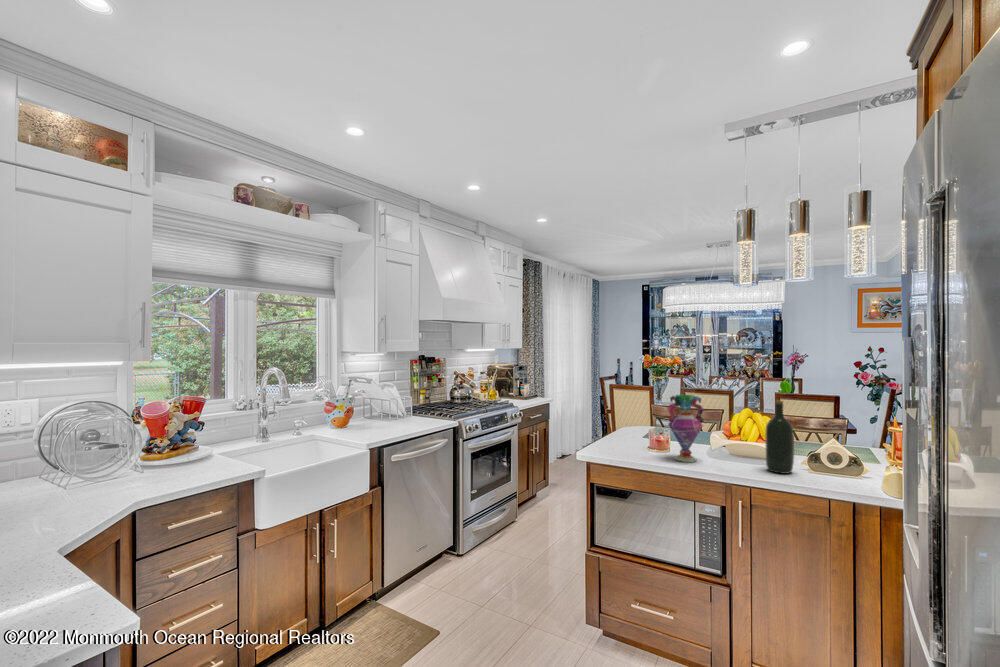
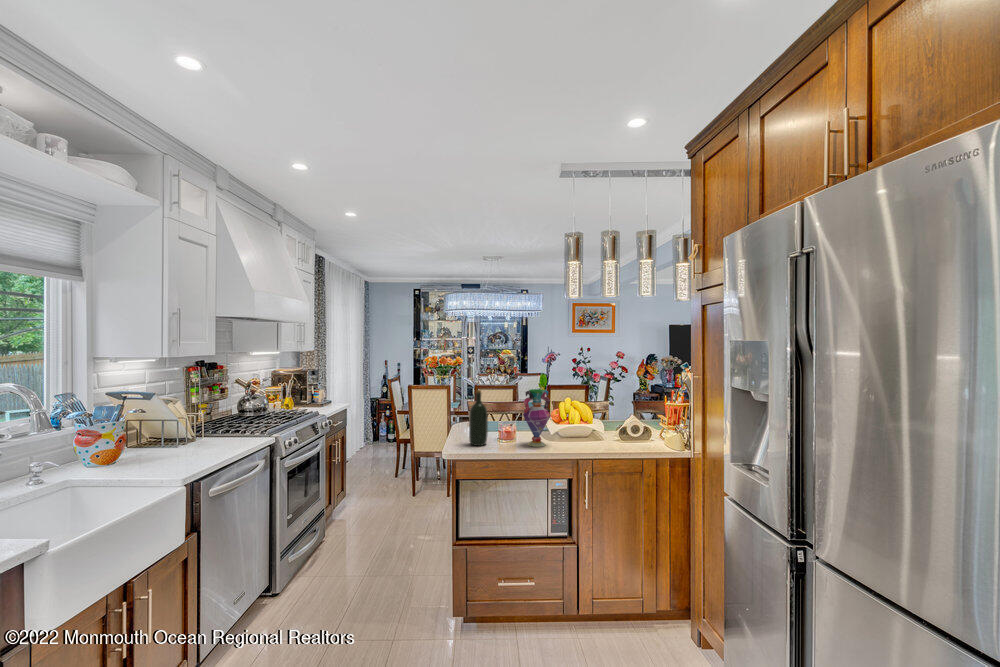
wine bottle: present [765,400,794,474] -> present [469,390,488,446]

